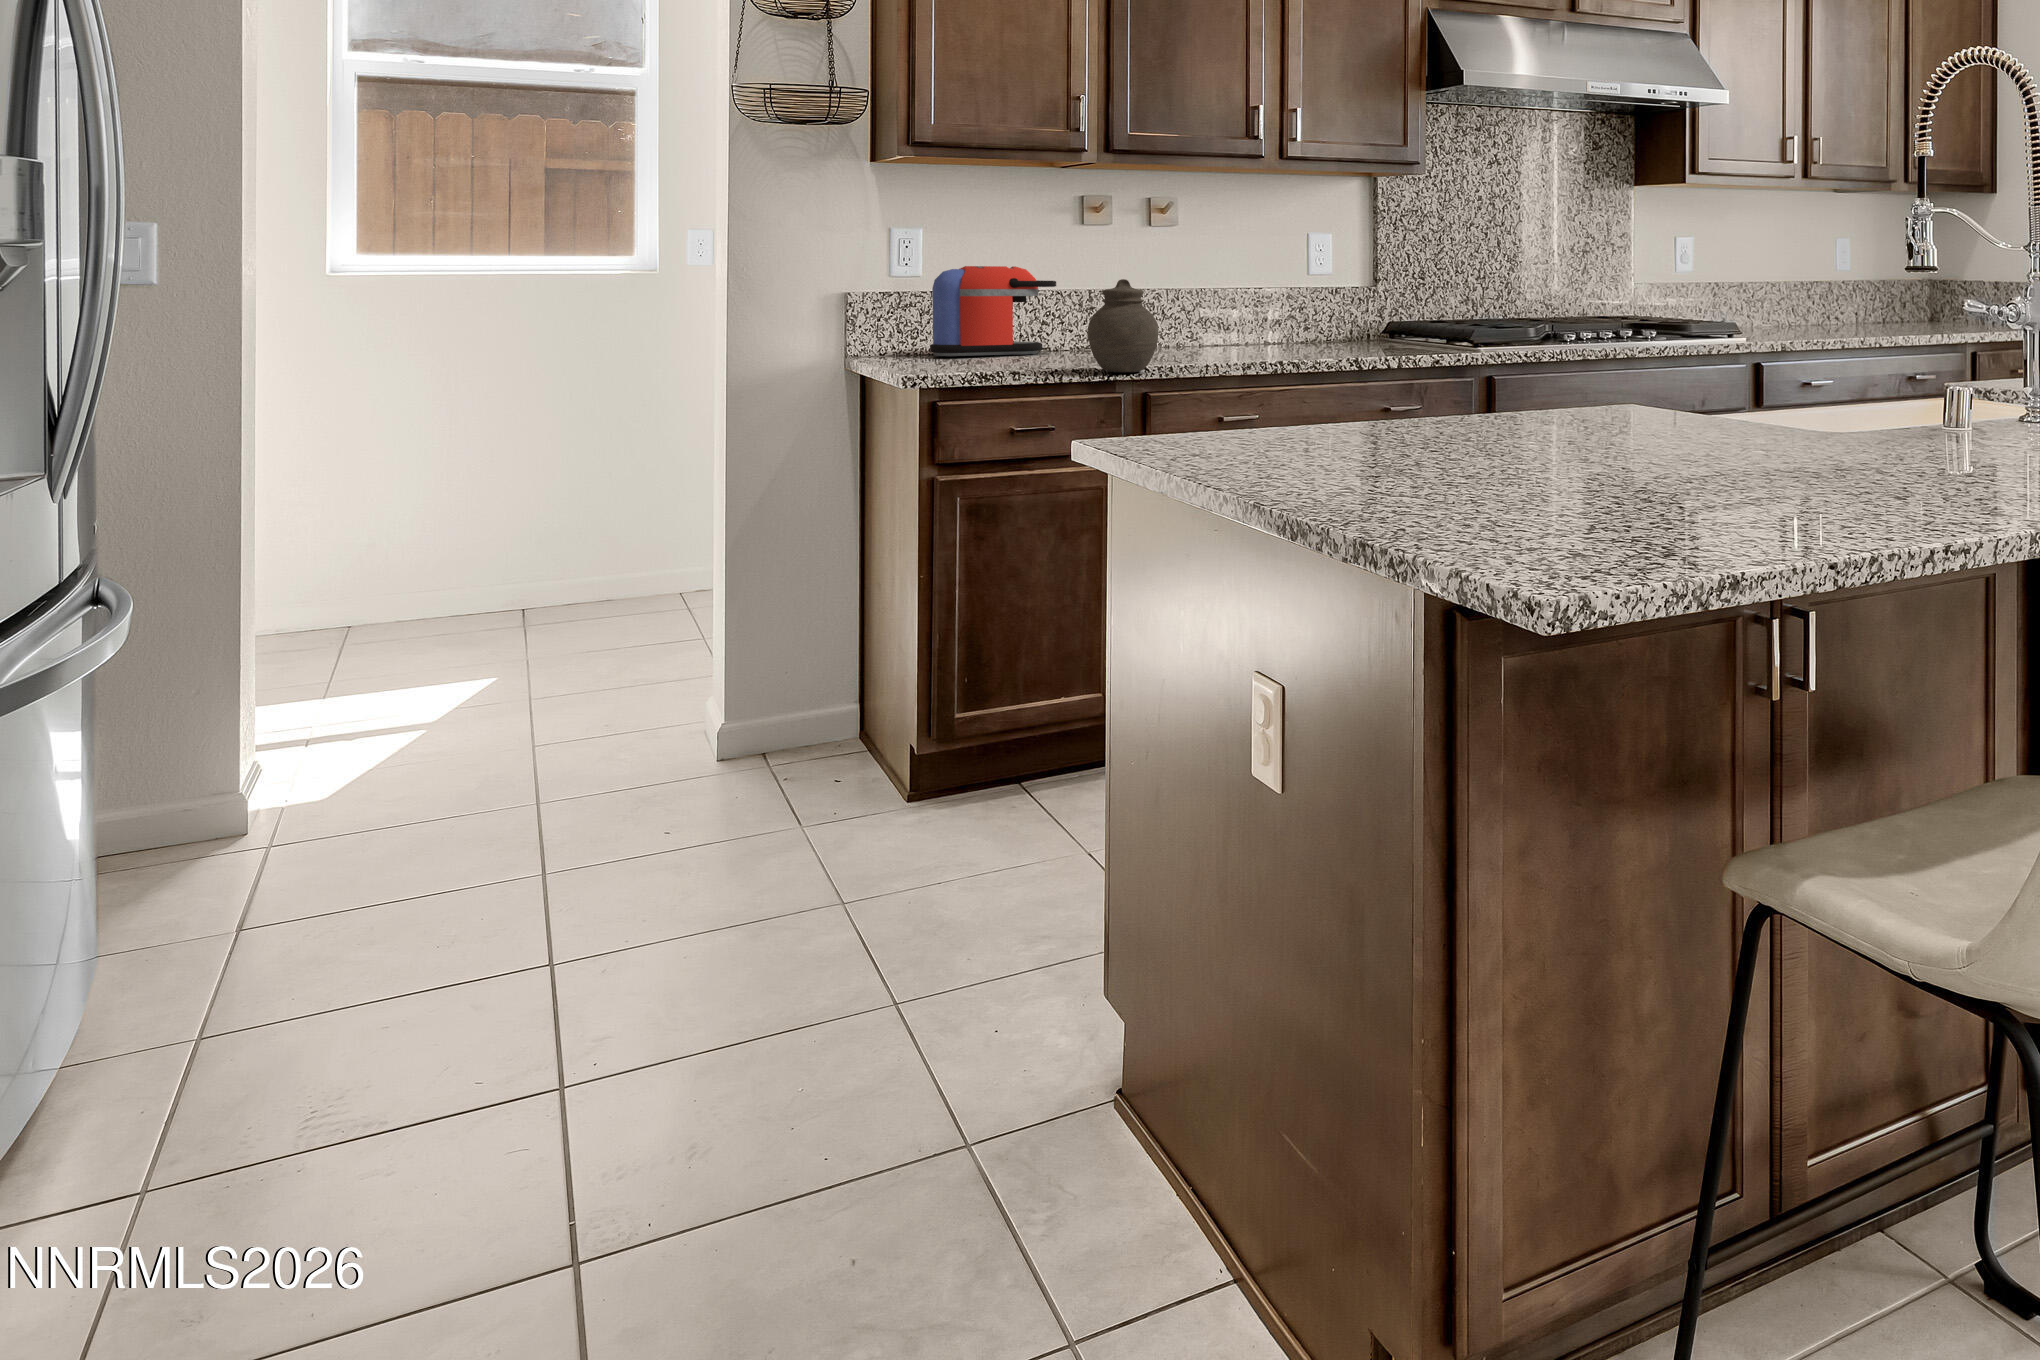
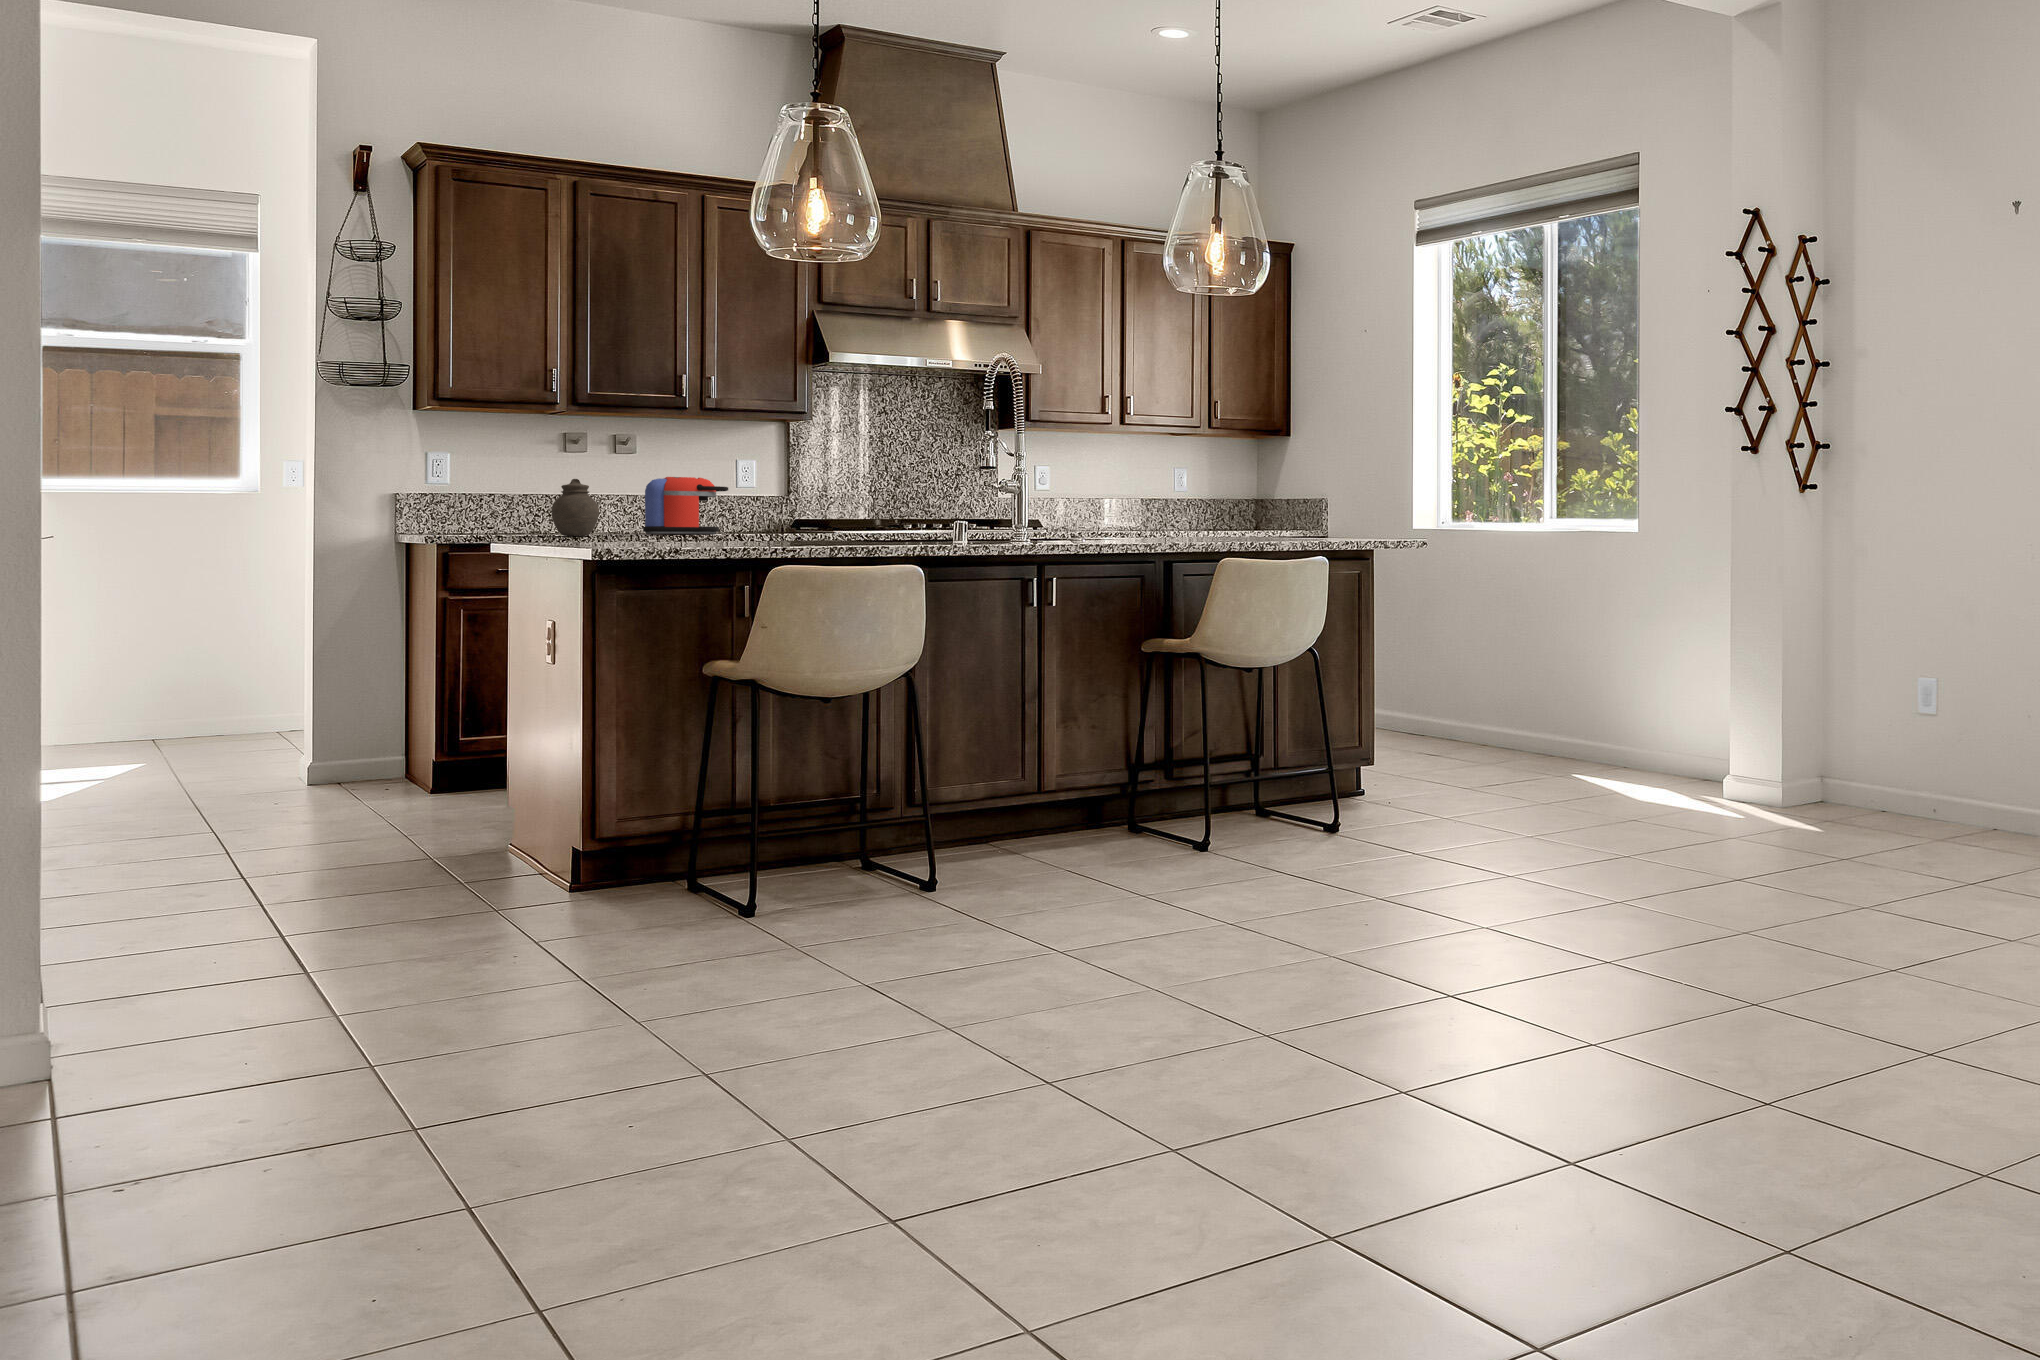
coffee maker: present [930,266,1056,356] -> present [643,477,728,534]

